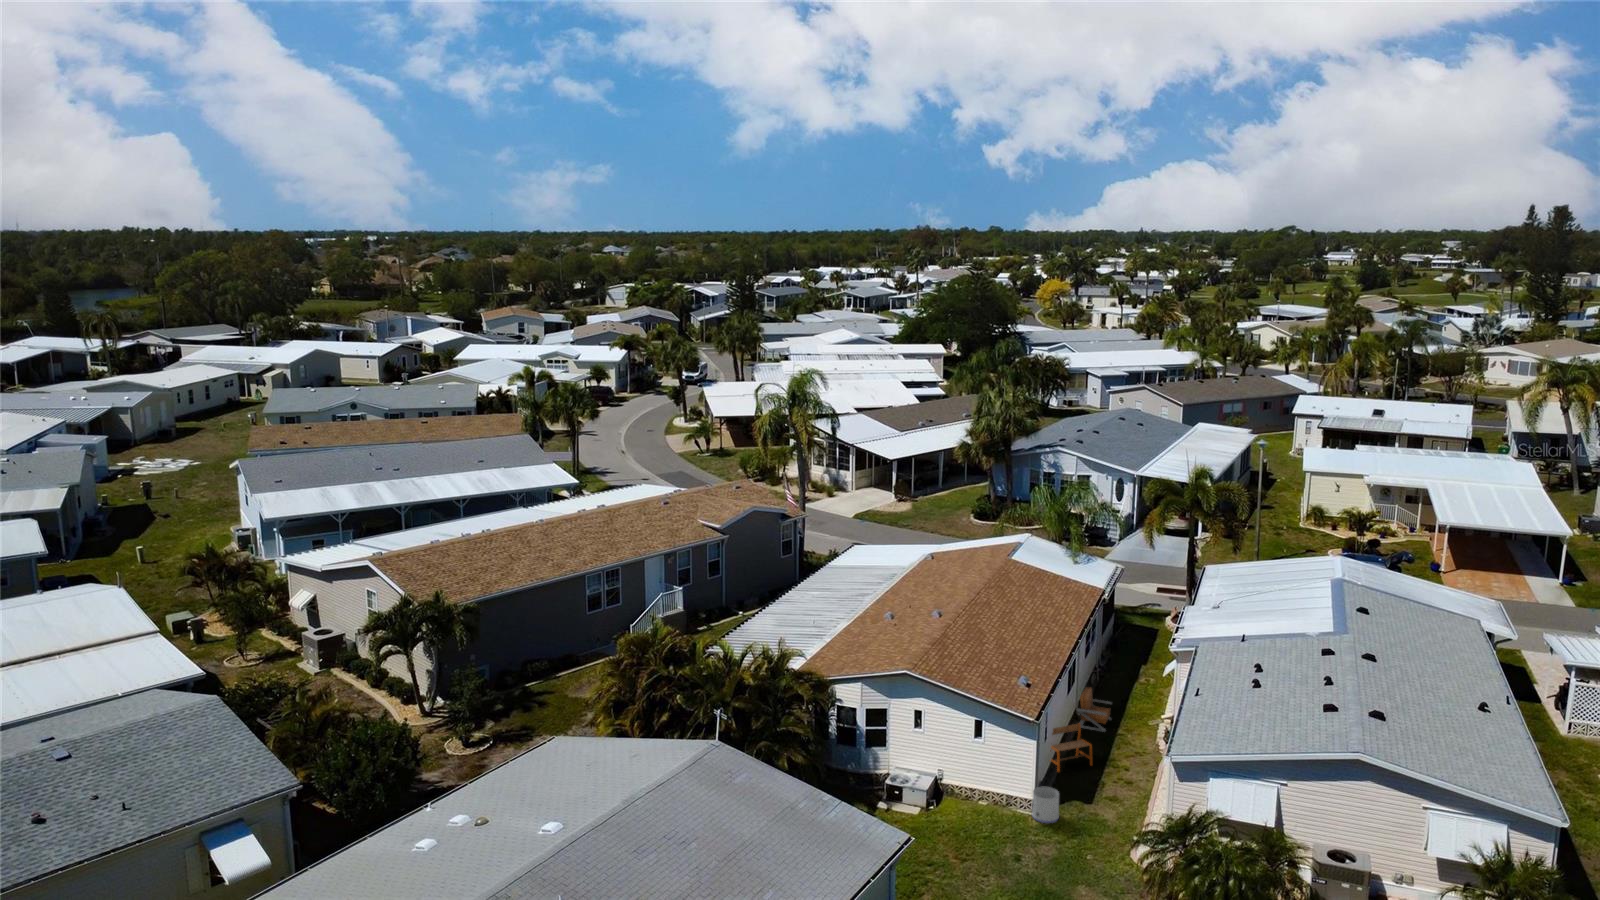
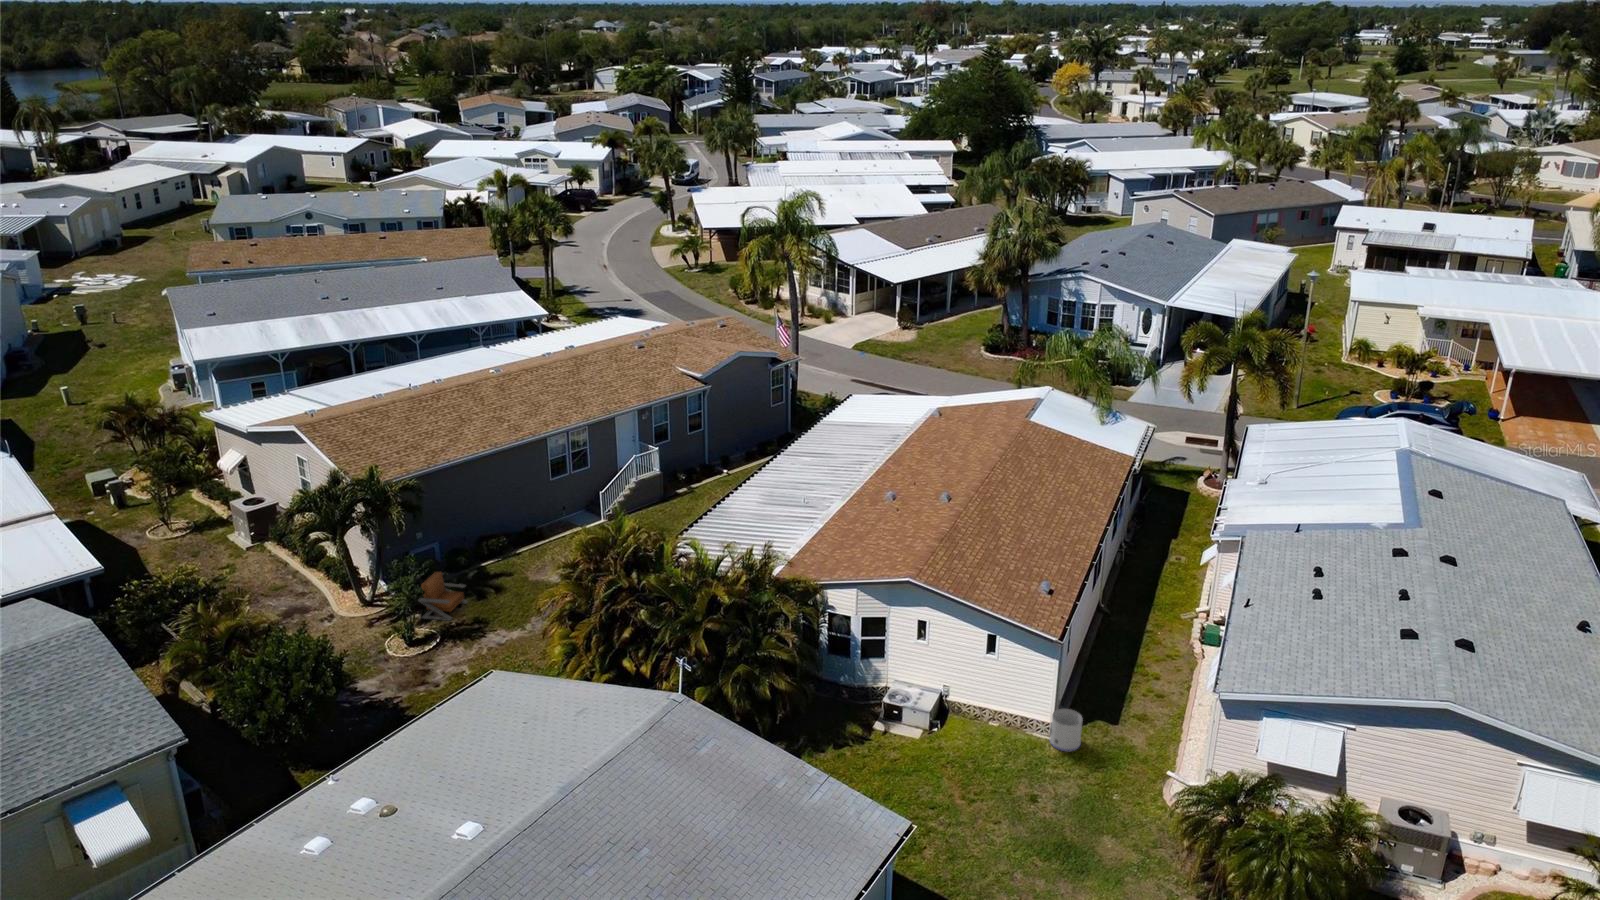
lounge chair: present [1077,687,1111,732] -> present [419,572,467,621]
bench: present [1049,723,1092,772] -> none [1066,625,1119,681]

